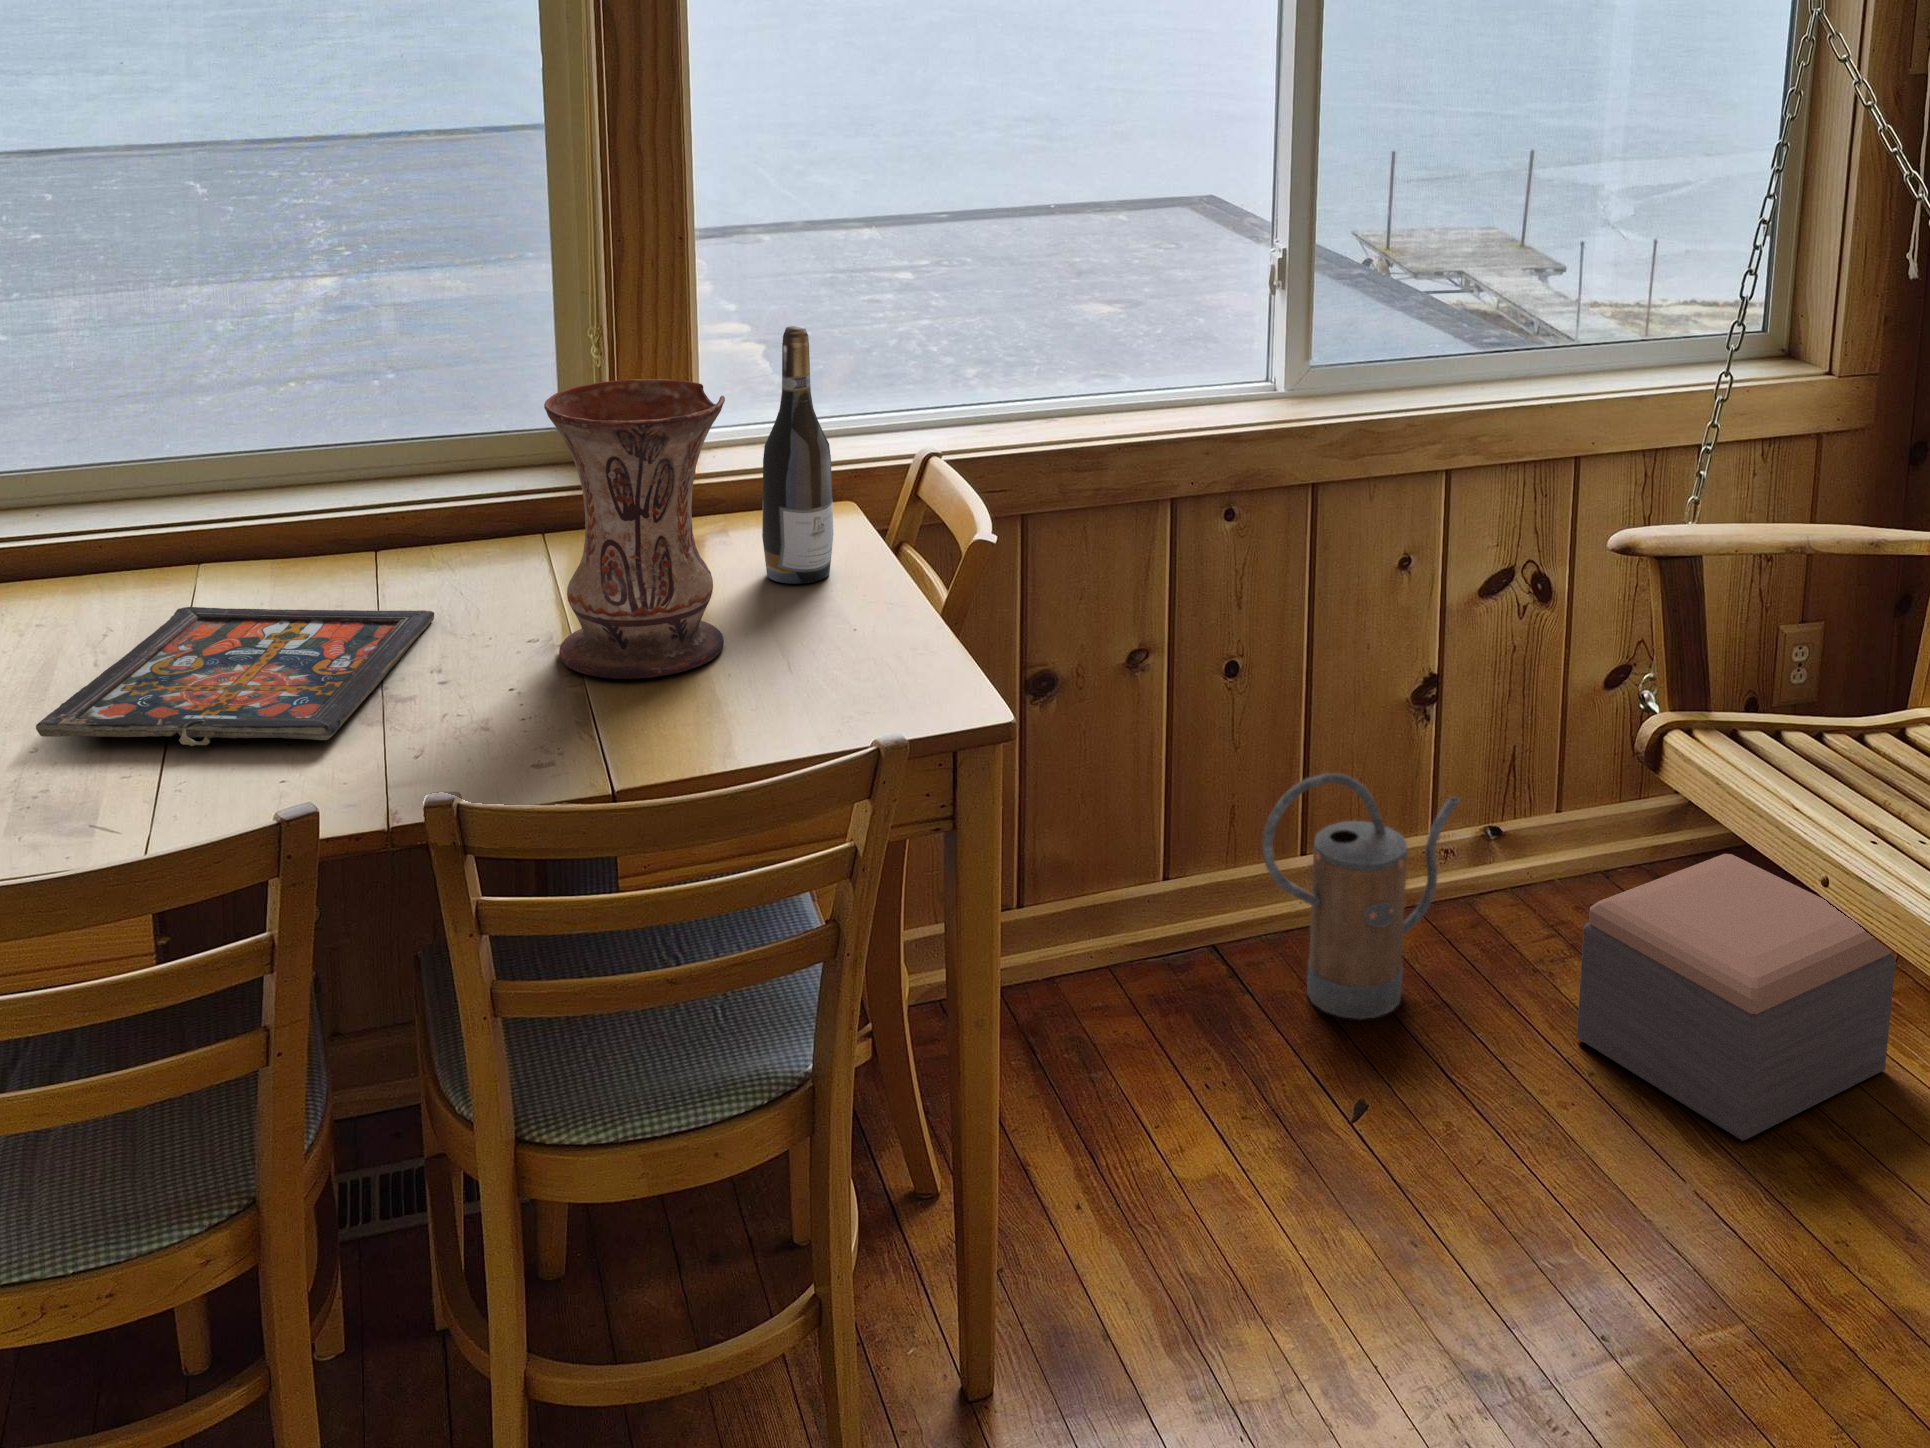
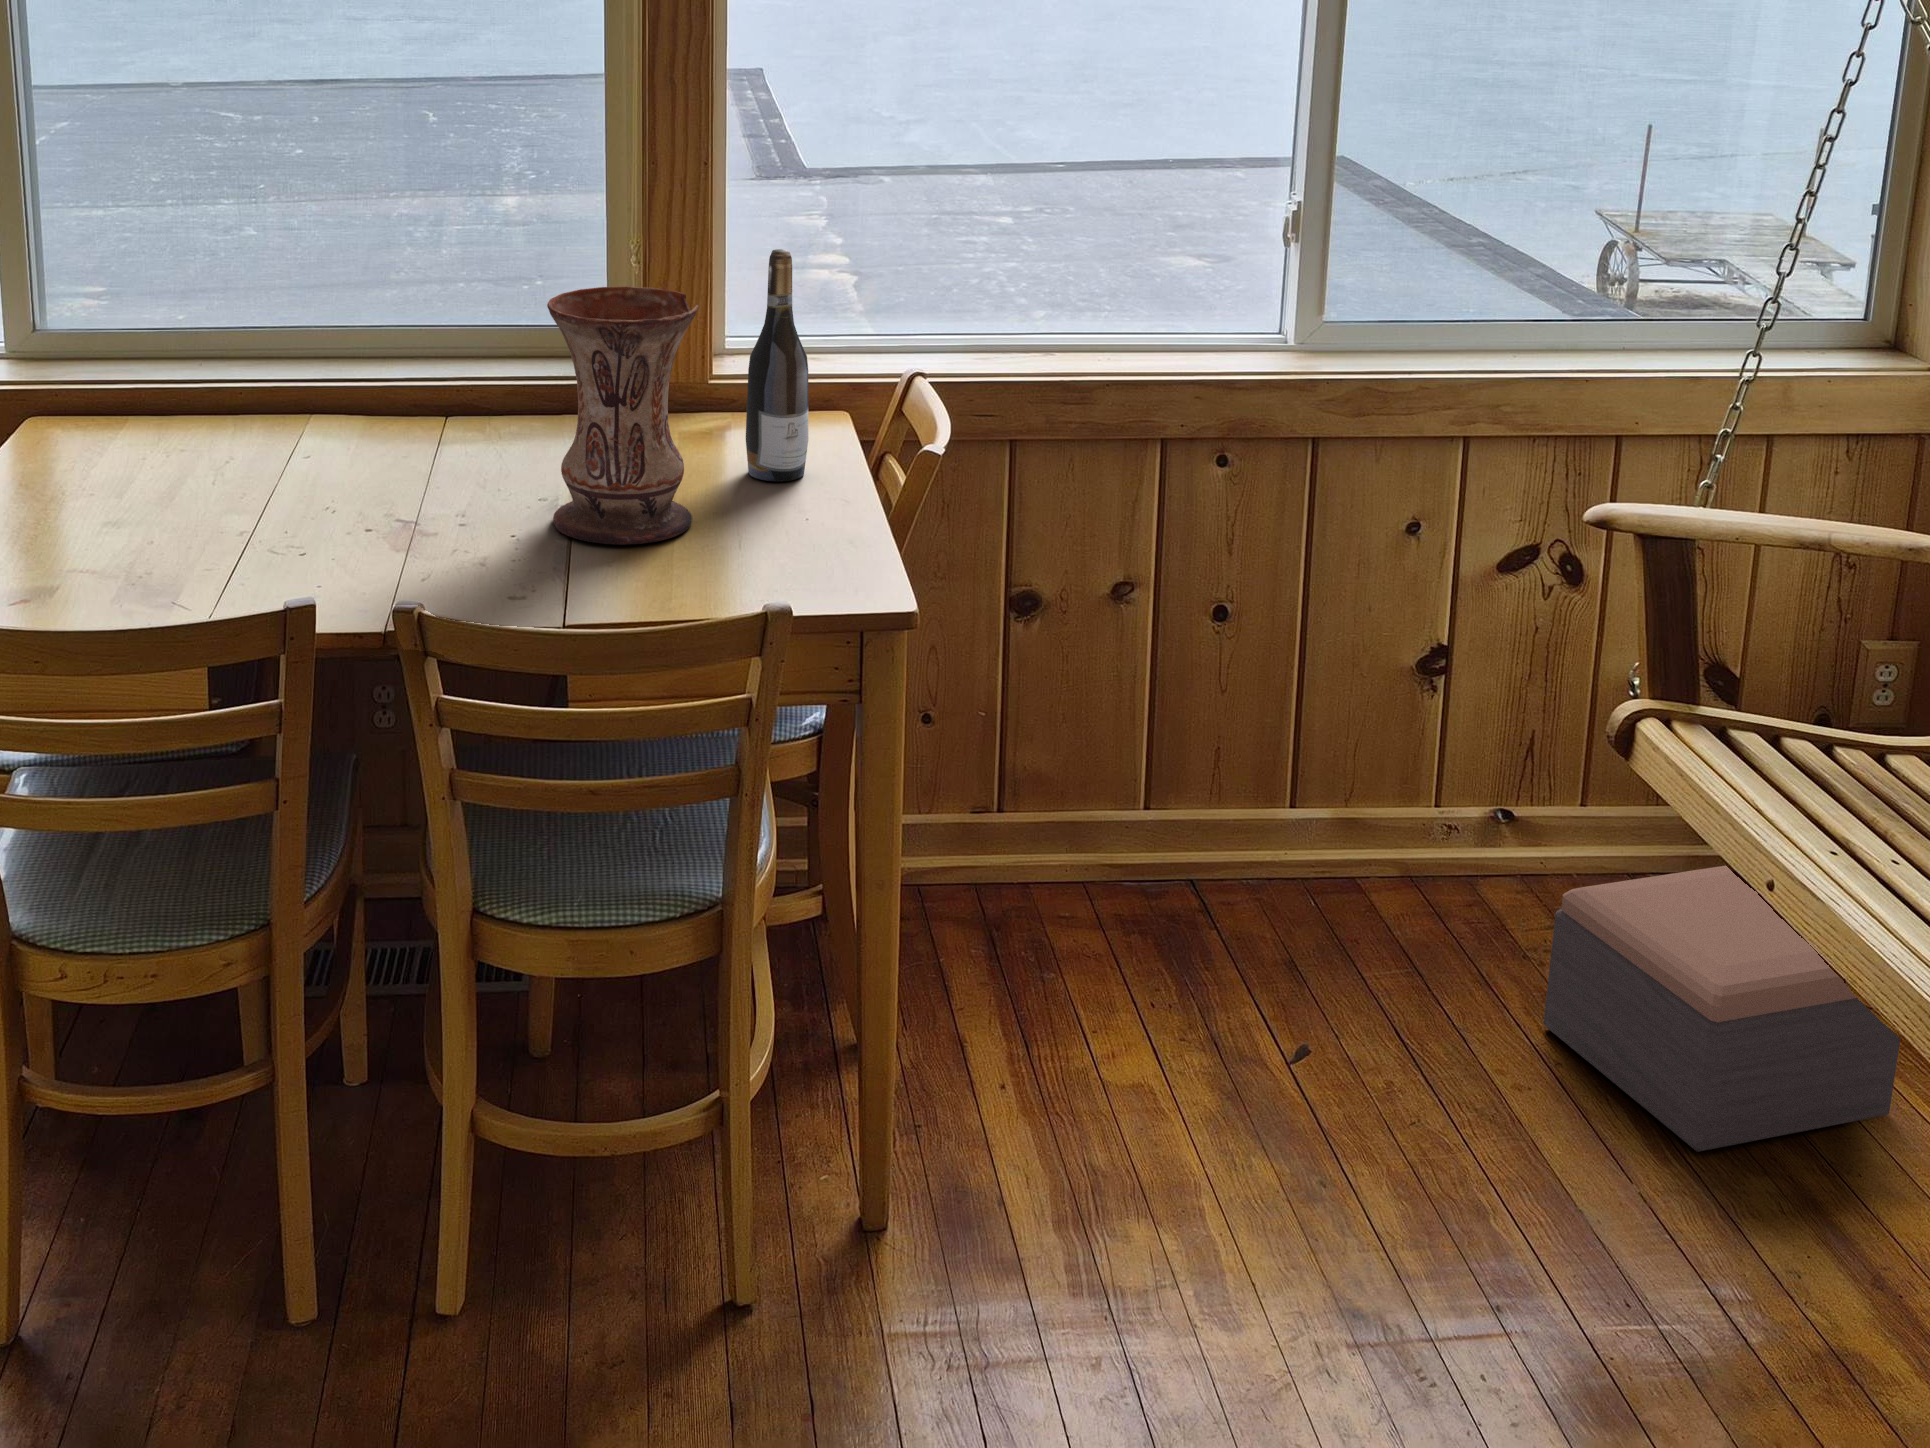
board game: present [36,607,434,746] -> none [149,453,466,564]
watering can: present [1263,773,1459,1019] -> none [1227,724,1444,972]

